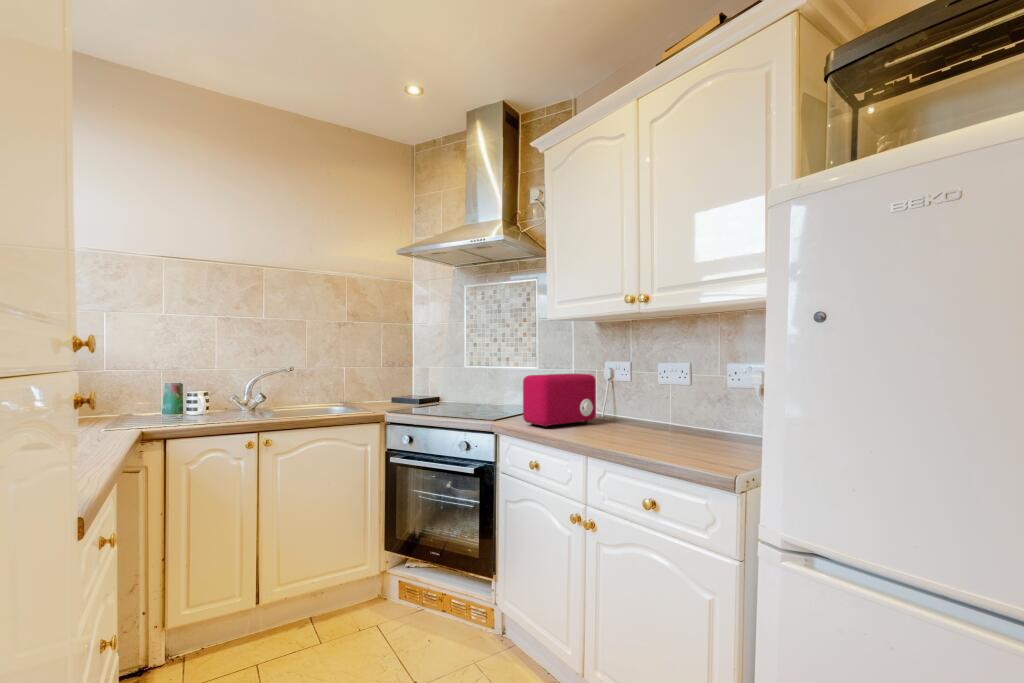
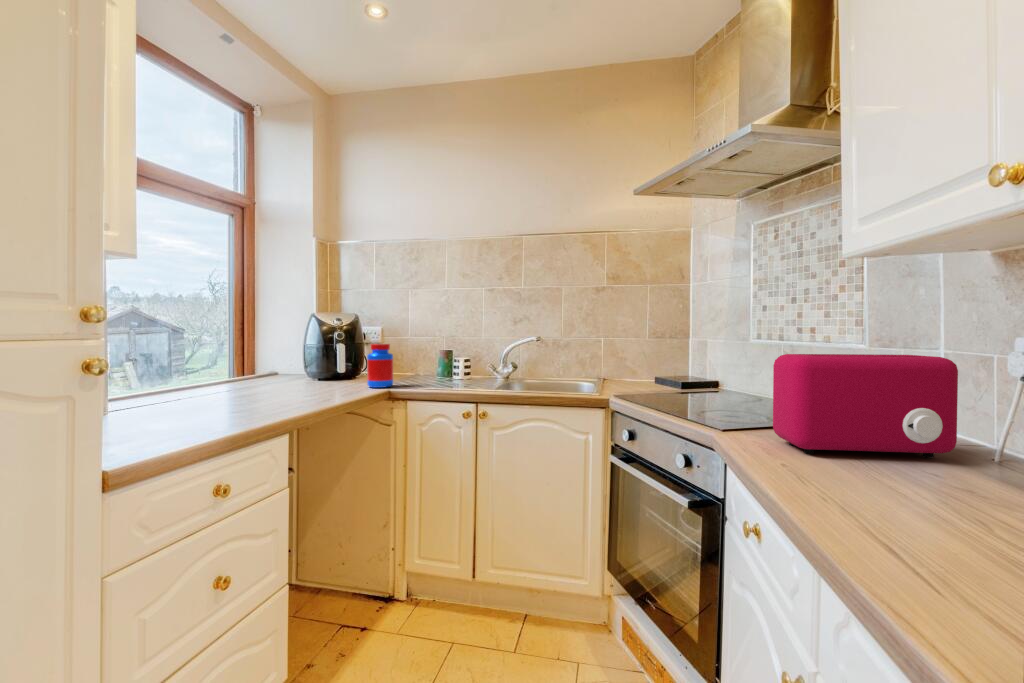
jar: none [107,378,144,430] -> present [367,344,393,388]

